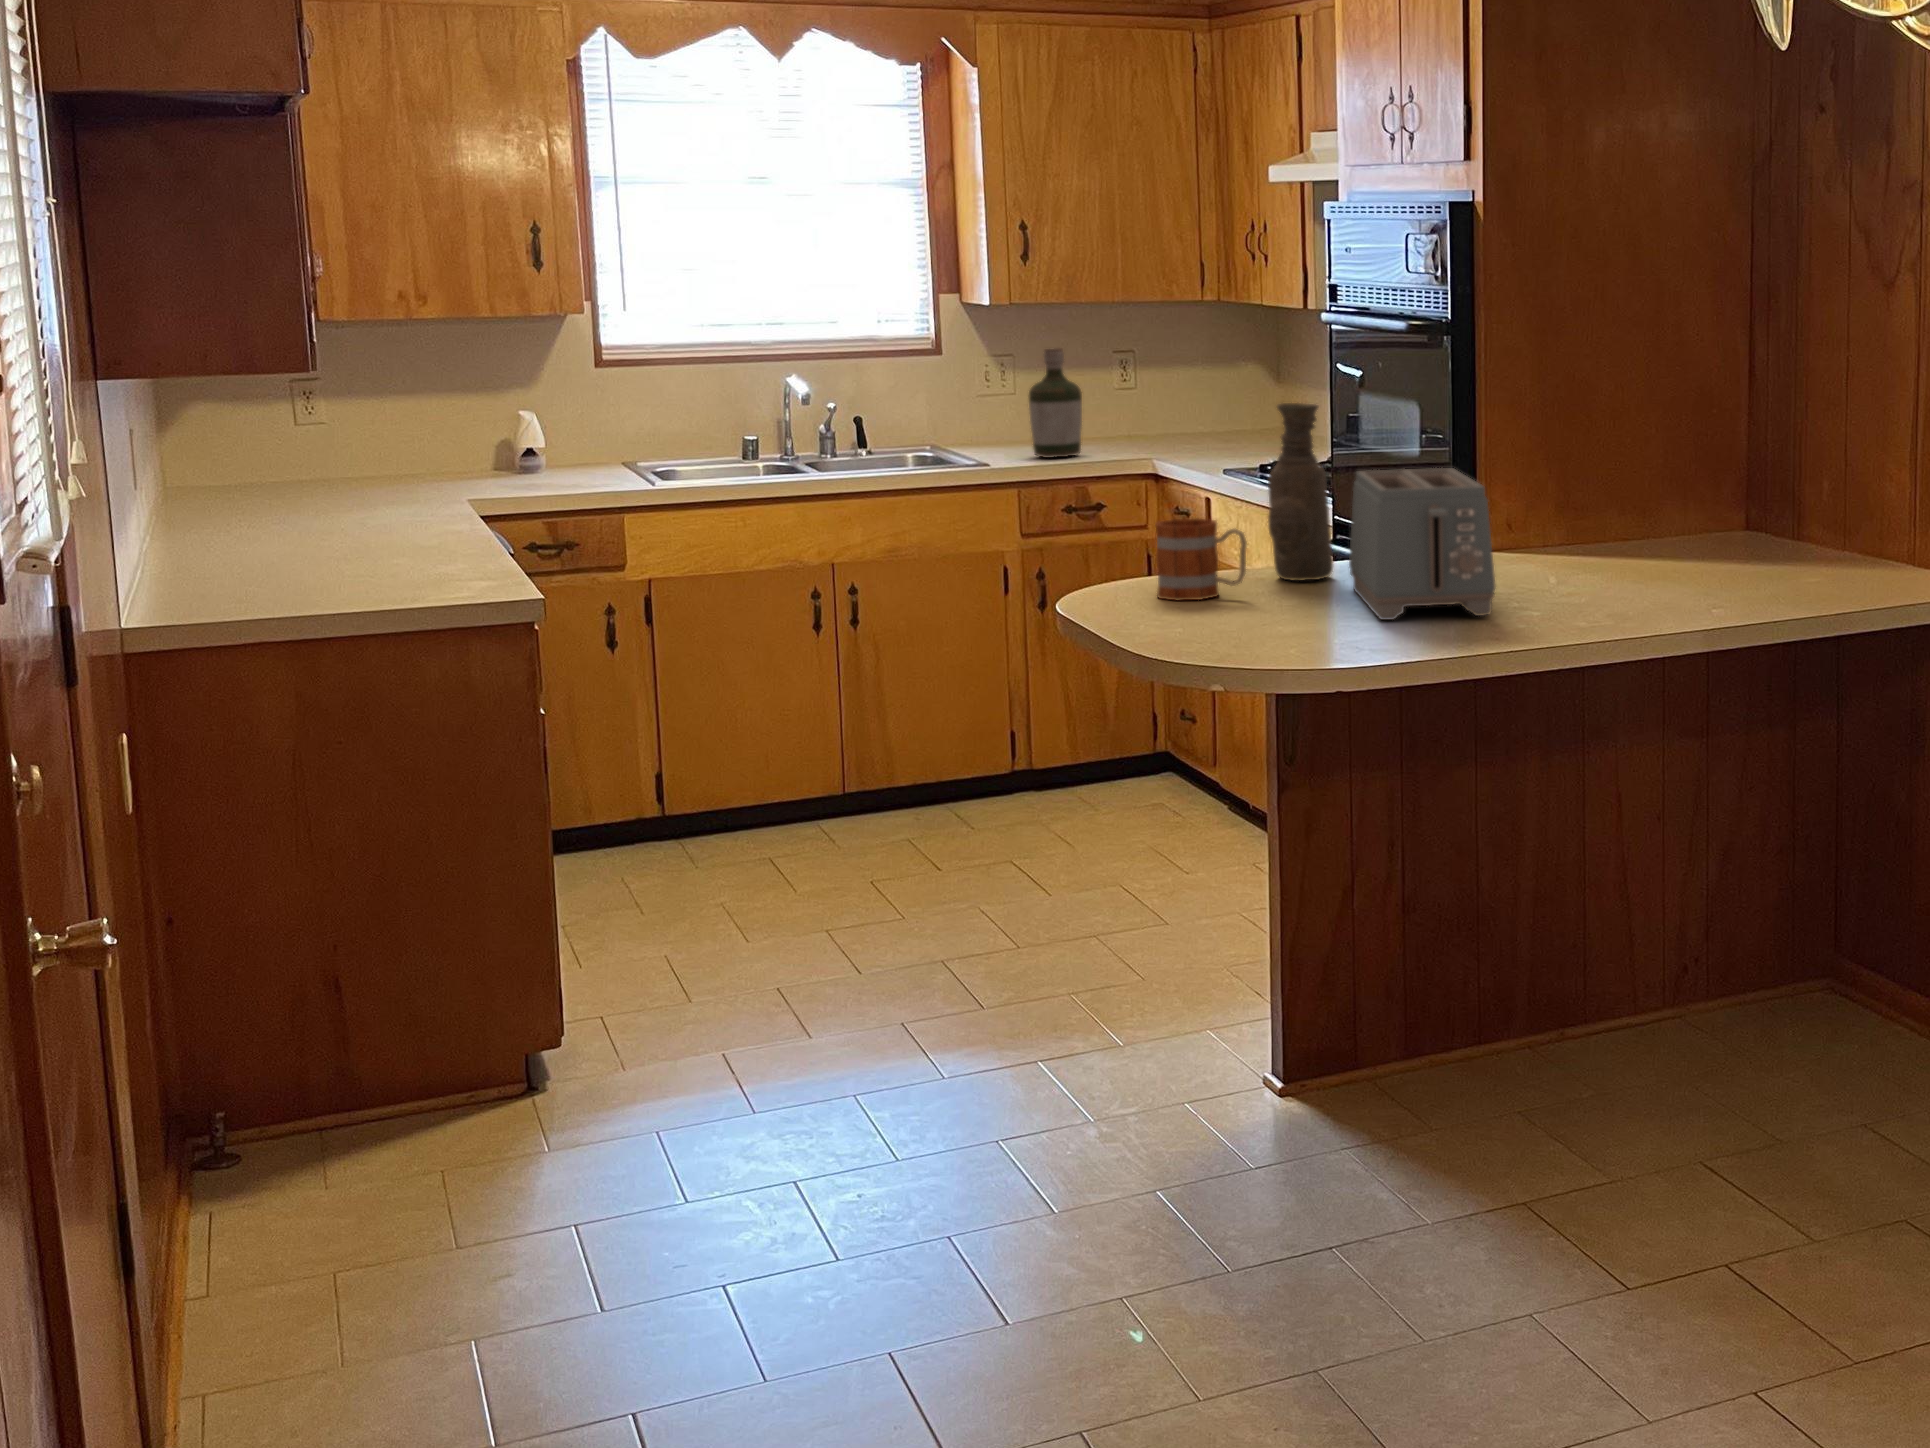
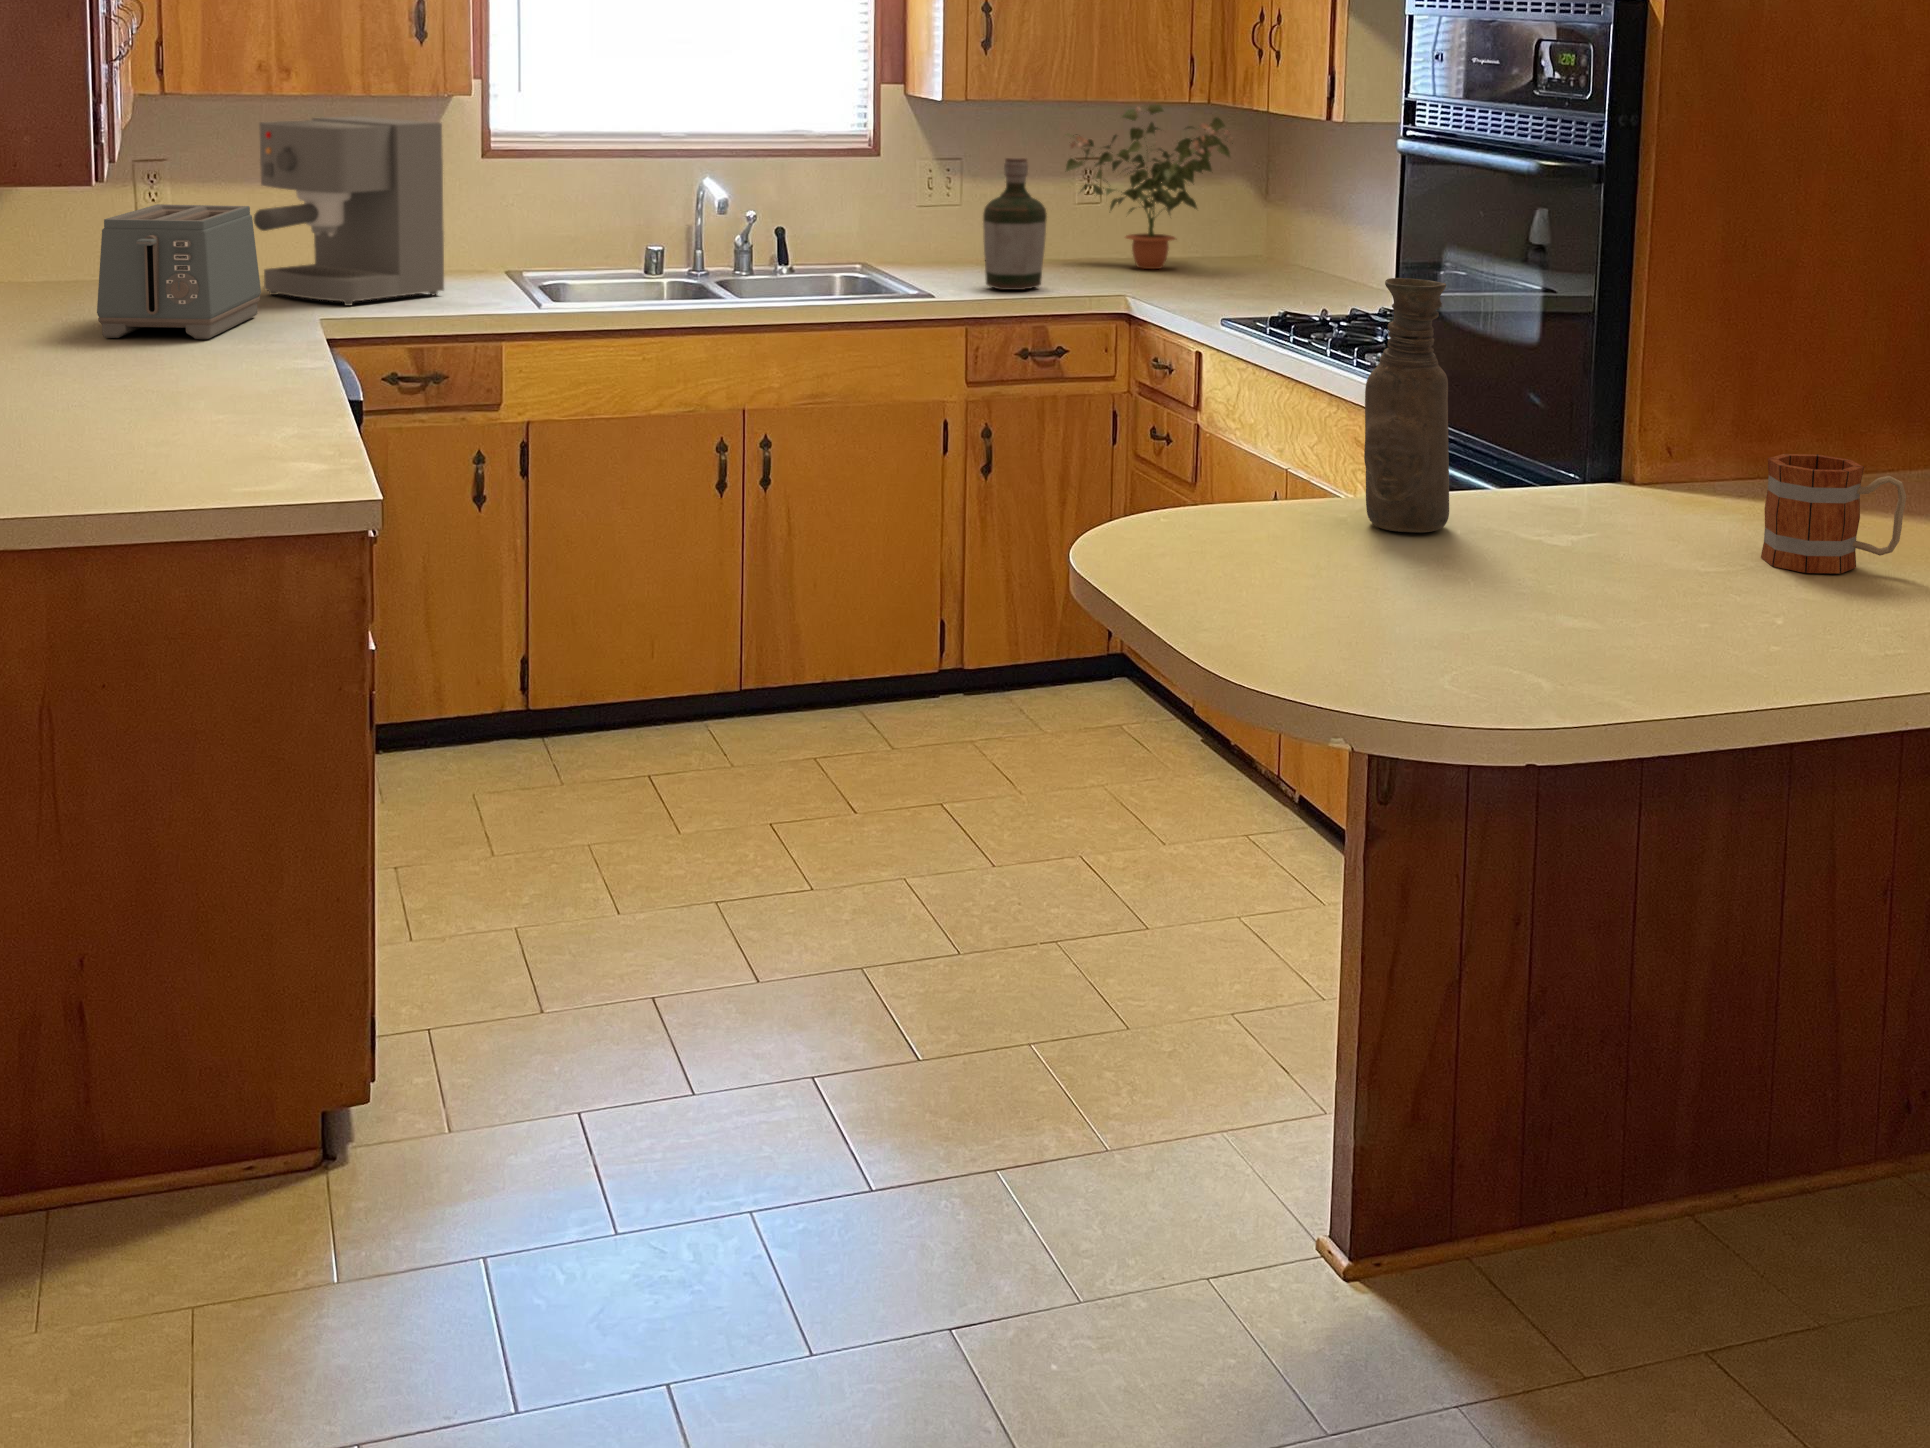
potted plant: none [1098,299,1243,438] -> present [1065,105,1233,269]
coffee maker: none [403,337,571,492] -> present [254,116,444,306]
toaster: present [1349,468,1495,620] -> present [97,204,261,339]
mug: present [1155,518,1247,600] -> present [1761,454,1906,573]

